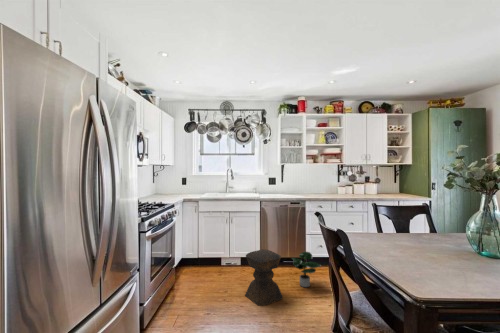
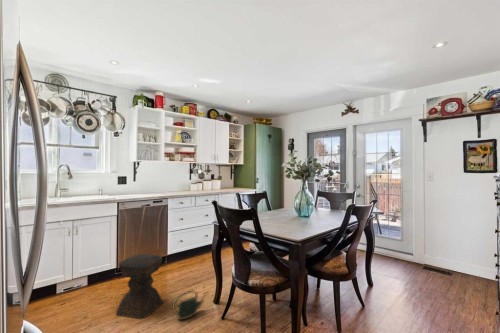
potted plant: present [292,252,320,287] -> none [165,248,195,285]
watering can: none [279,296,318,321] -> present [173,291,206,320]

